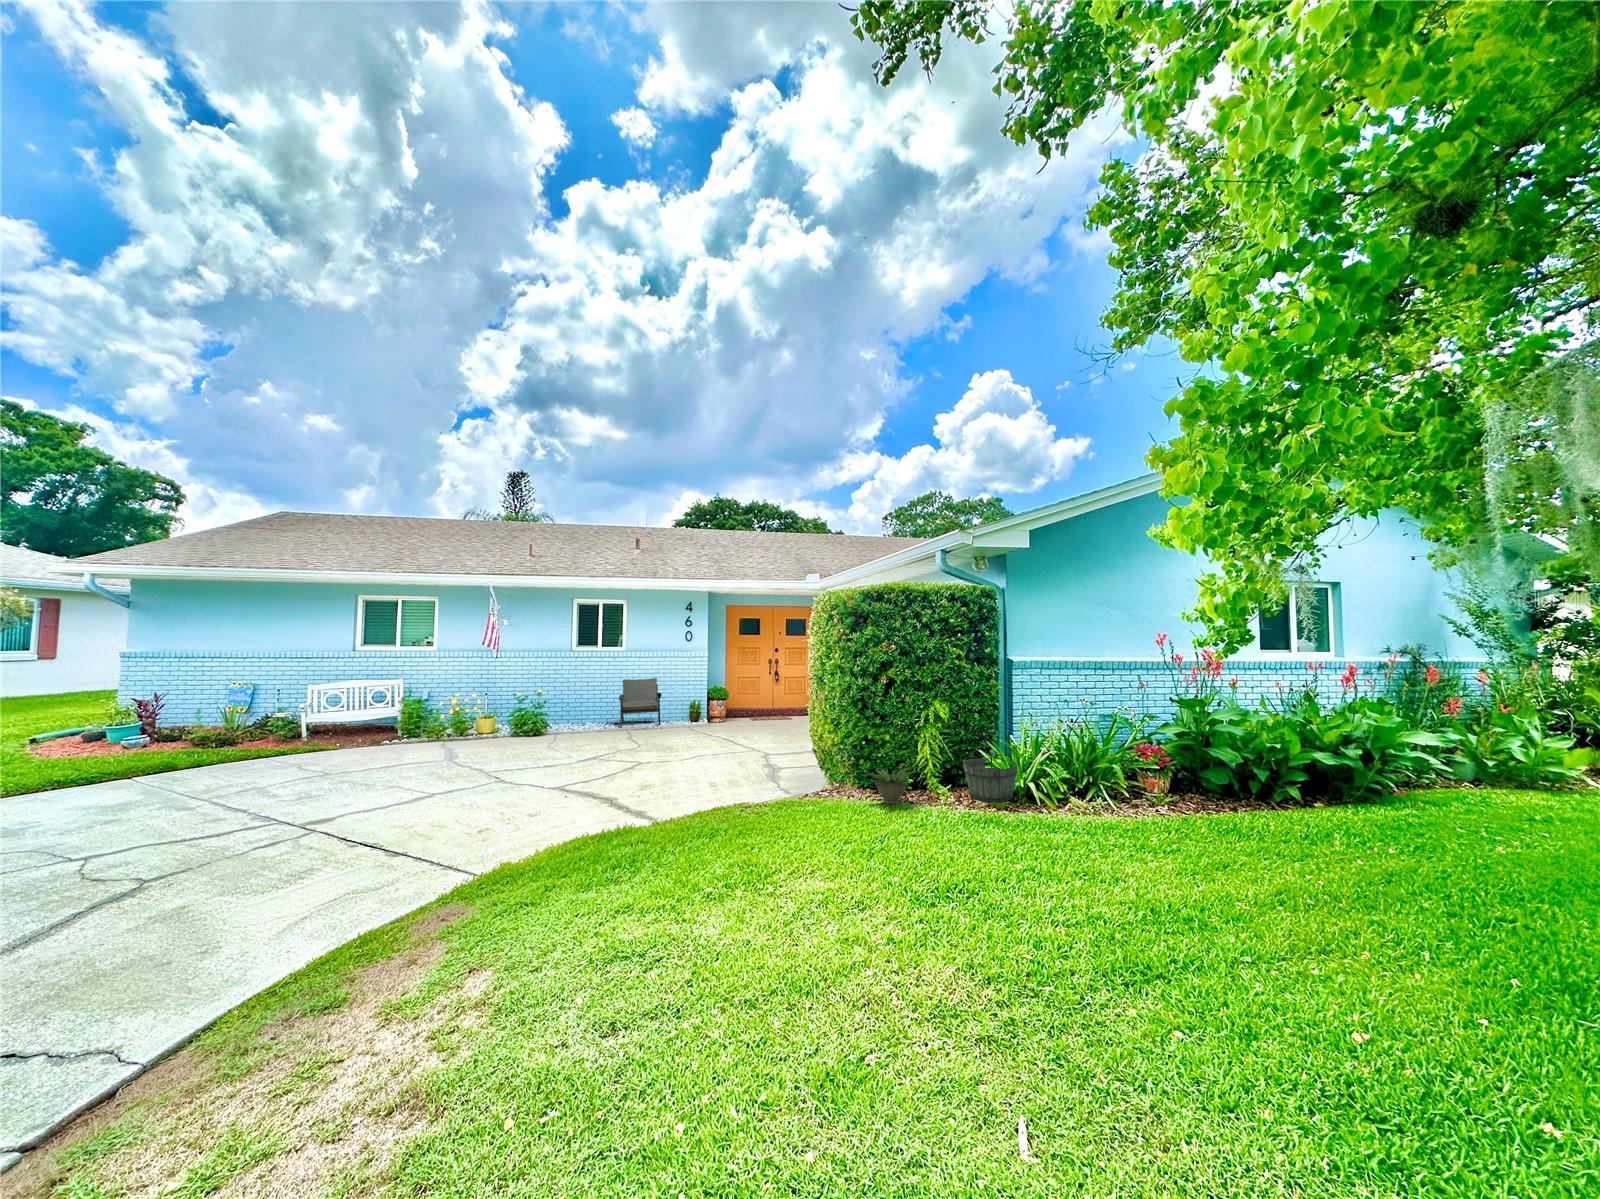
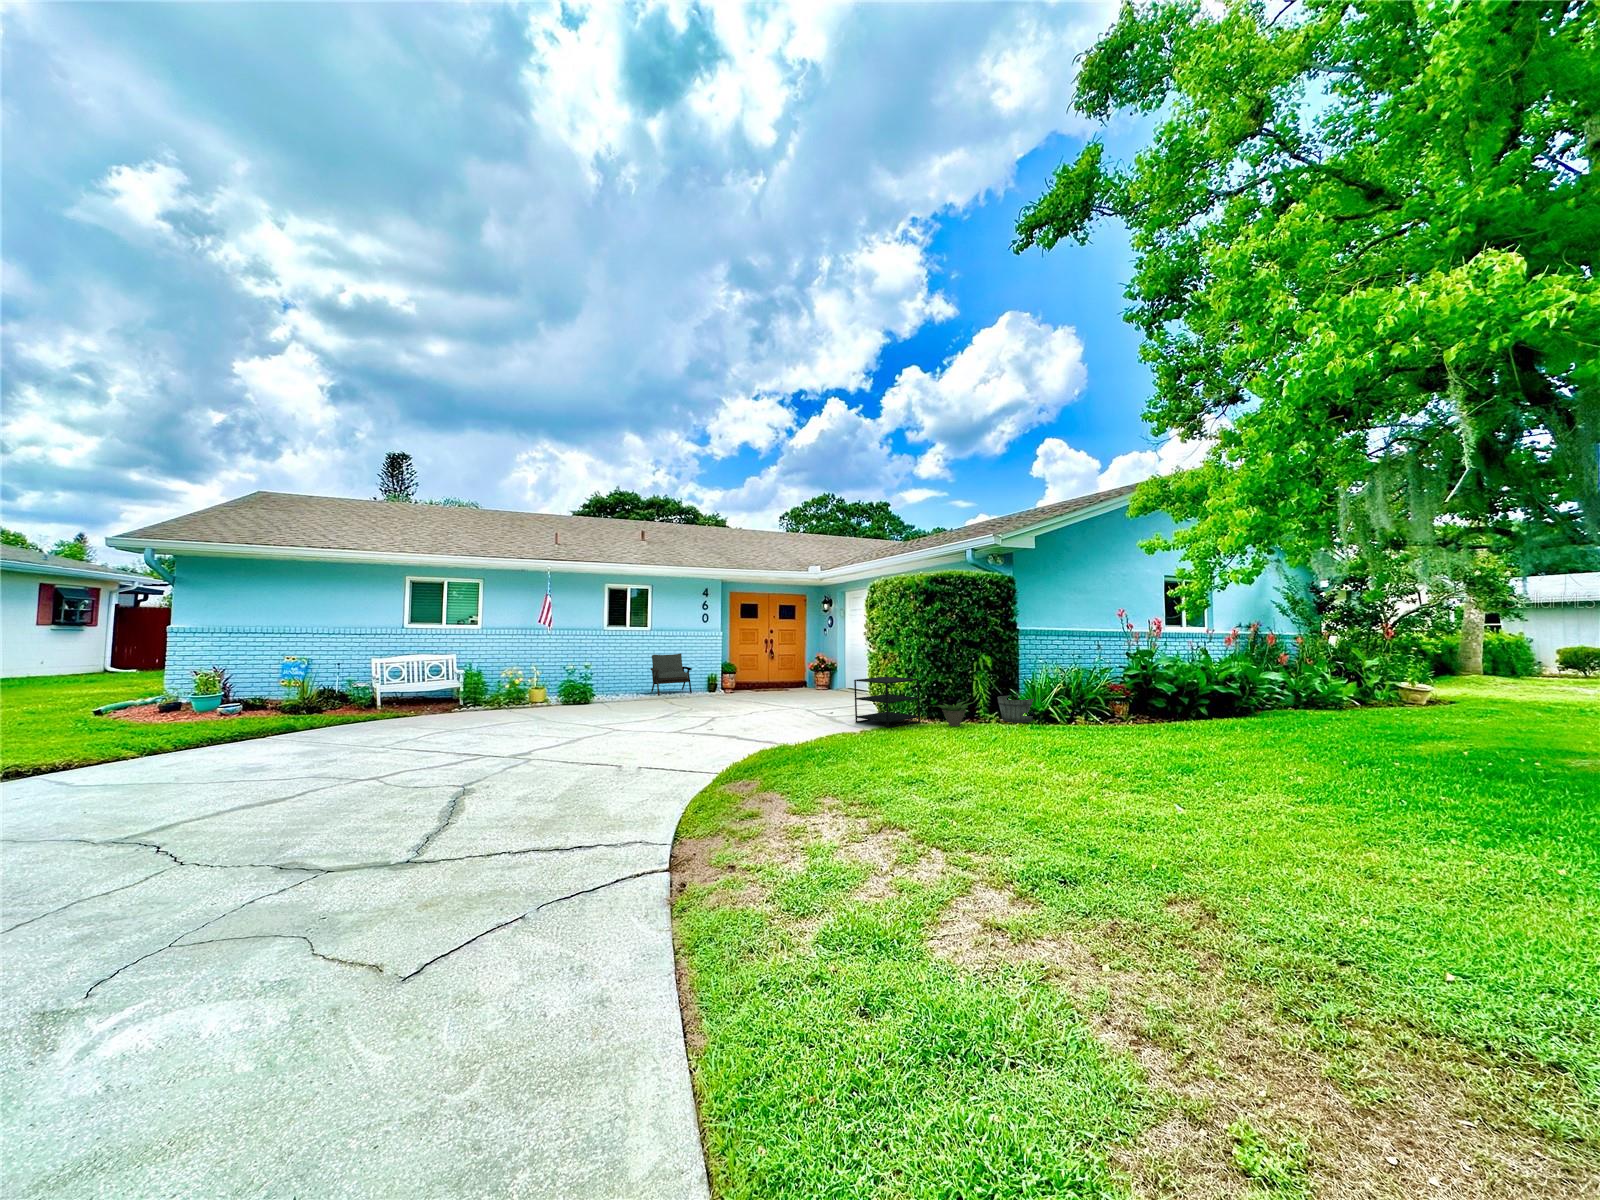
side table: none [767,725,852,803] -> present [854,677,920,728]

